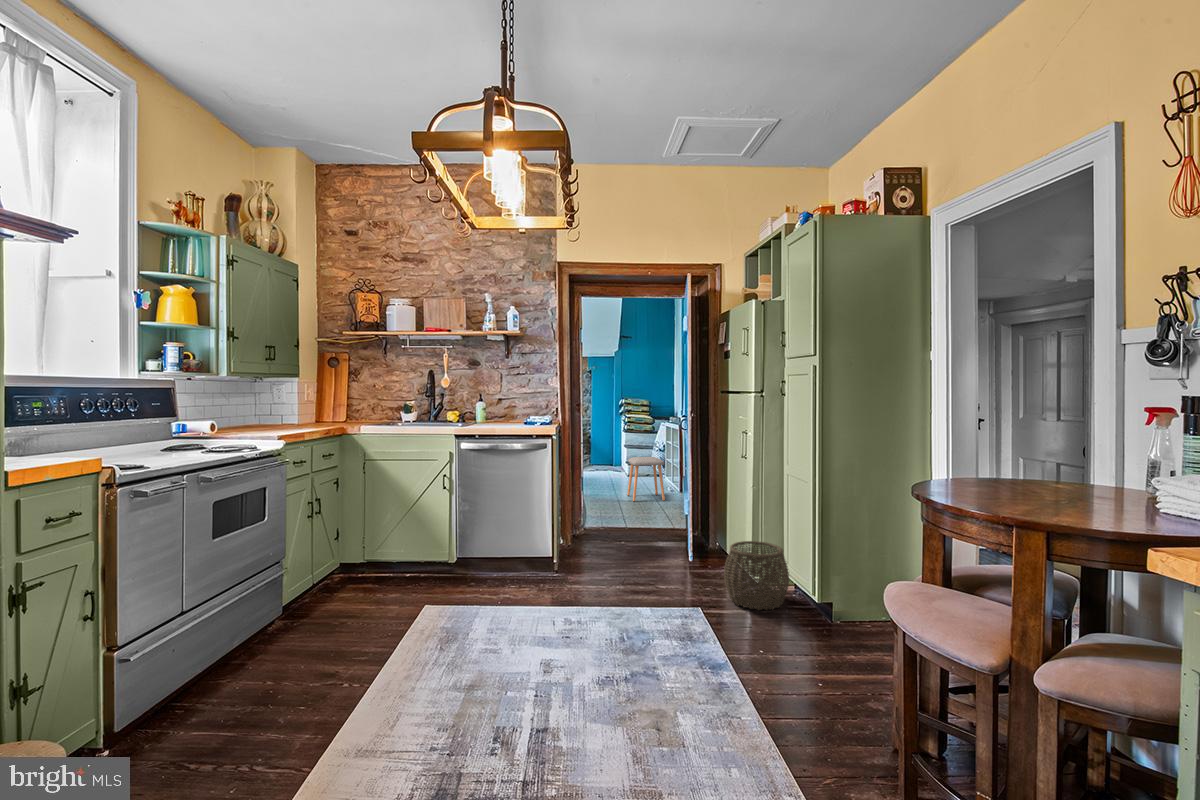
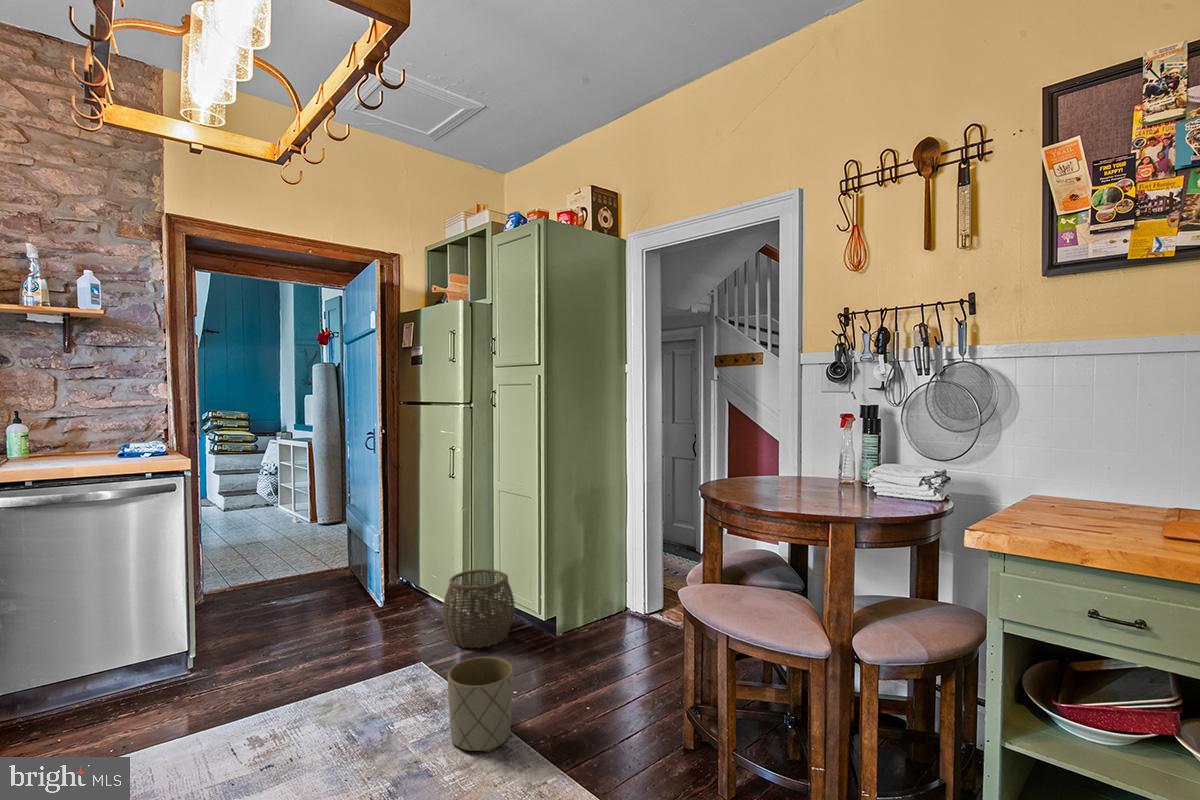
stool: present [627,457,665,502] -> none [241,484,299,545]
planter: none [683,605,739,682] -> present [448,657,514,753]

